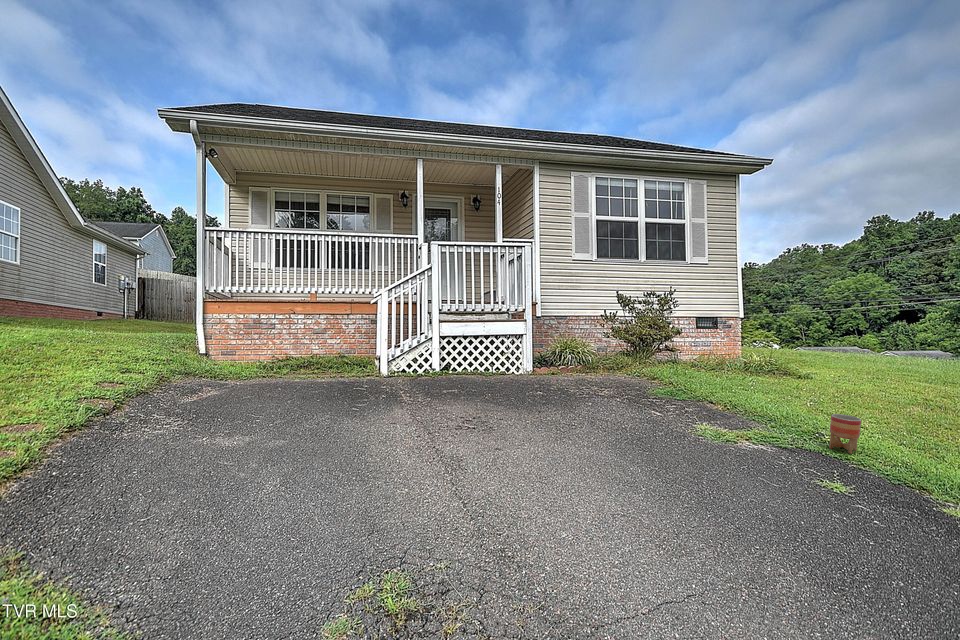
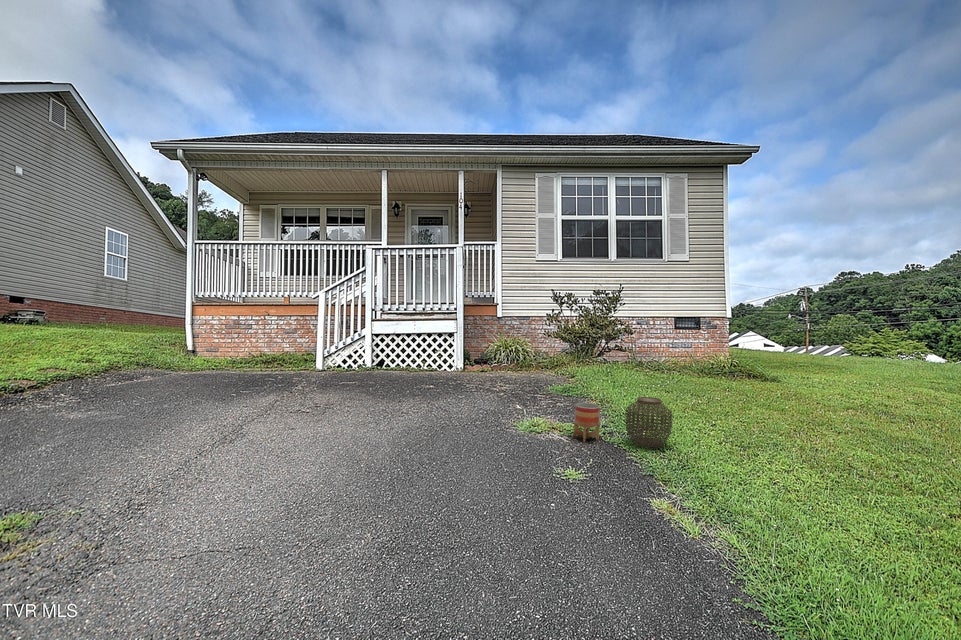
woven basket: none [874,406,931,455] -> present [626,397,672,448]

